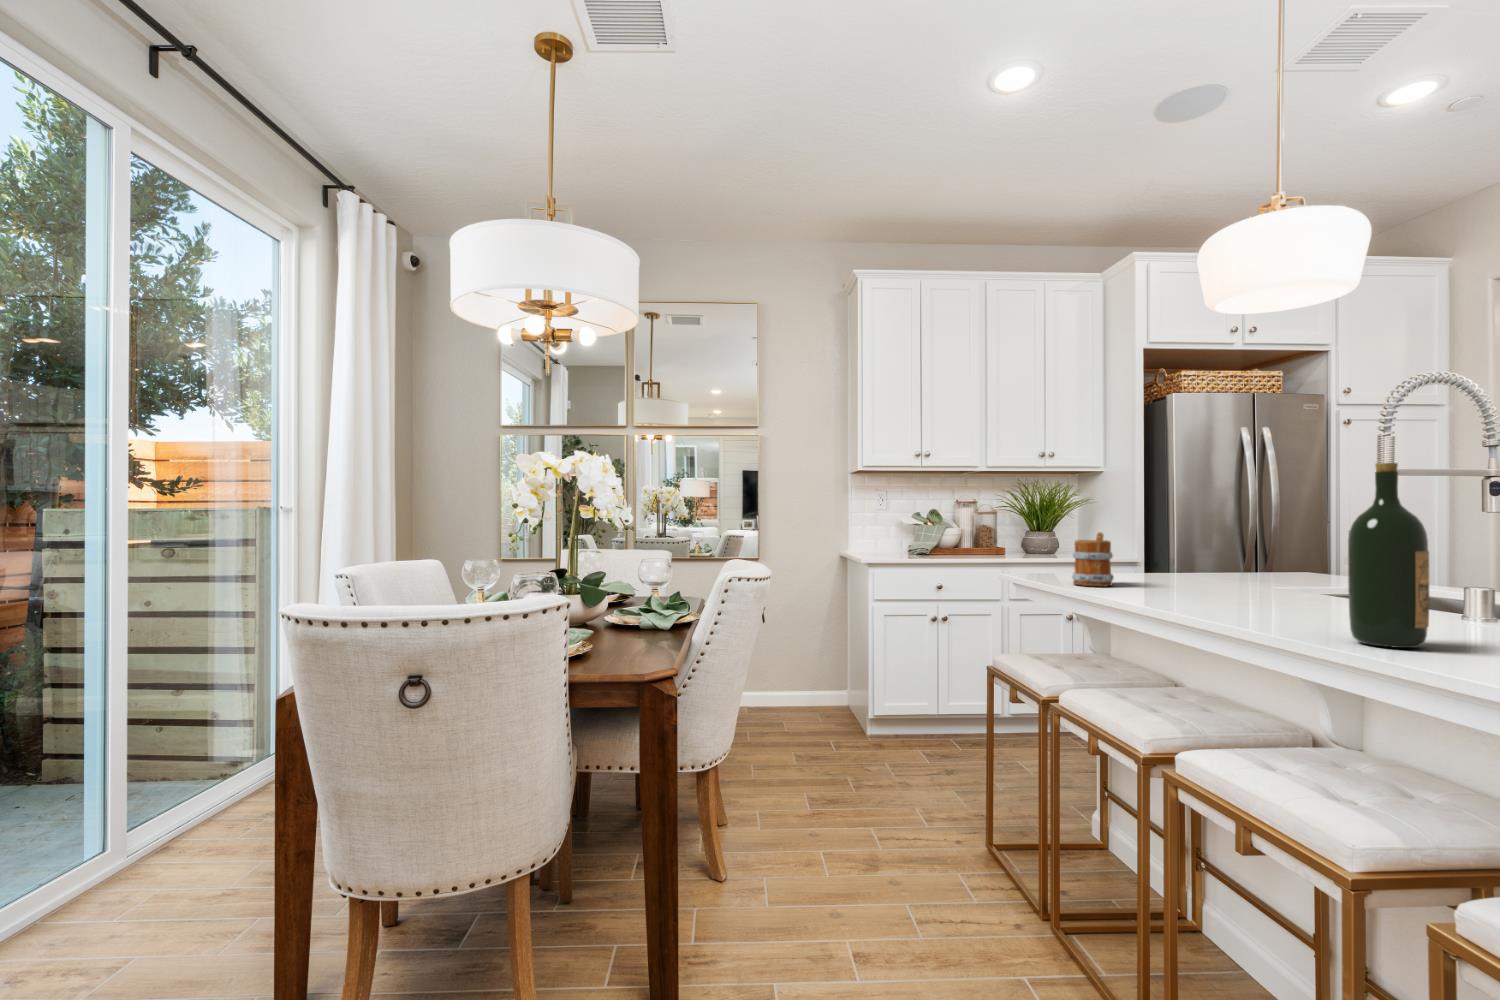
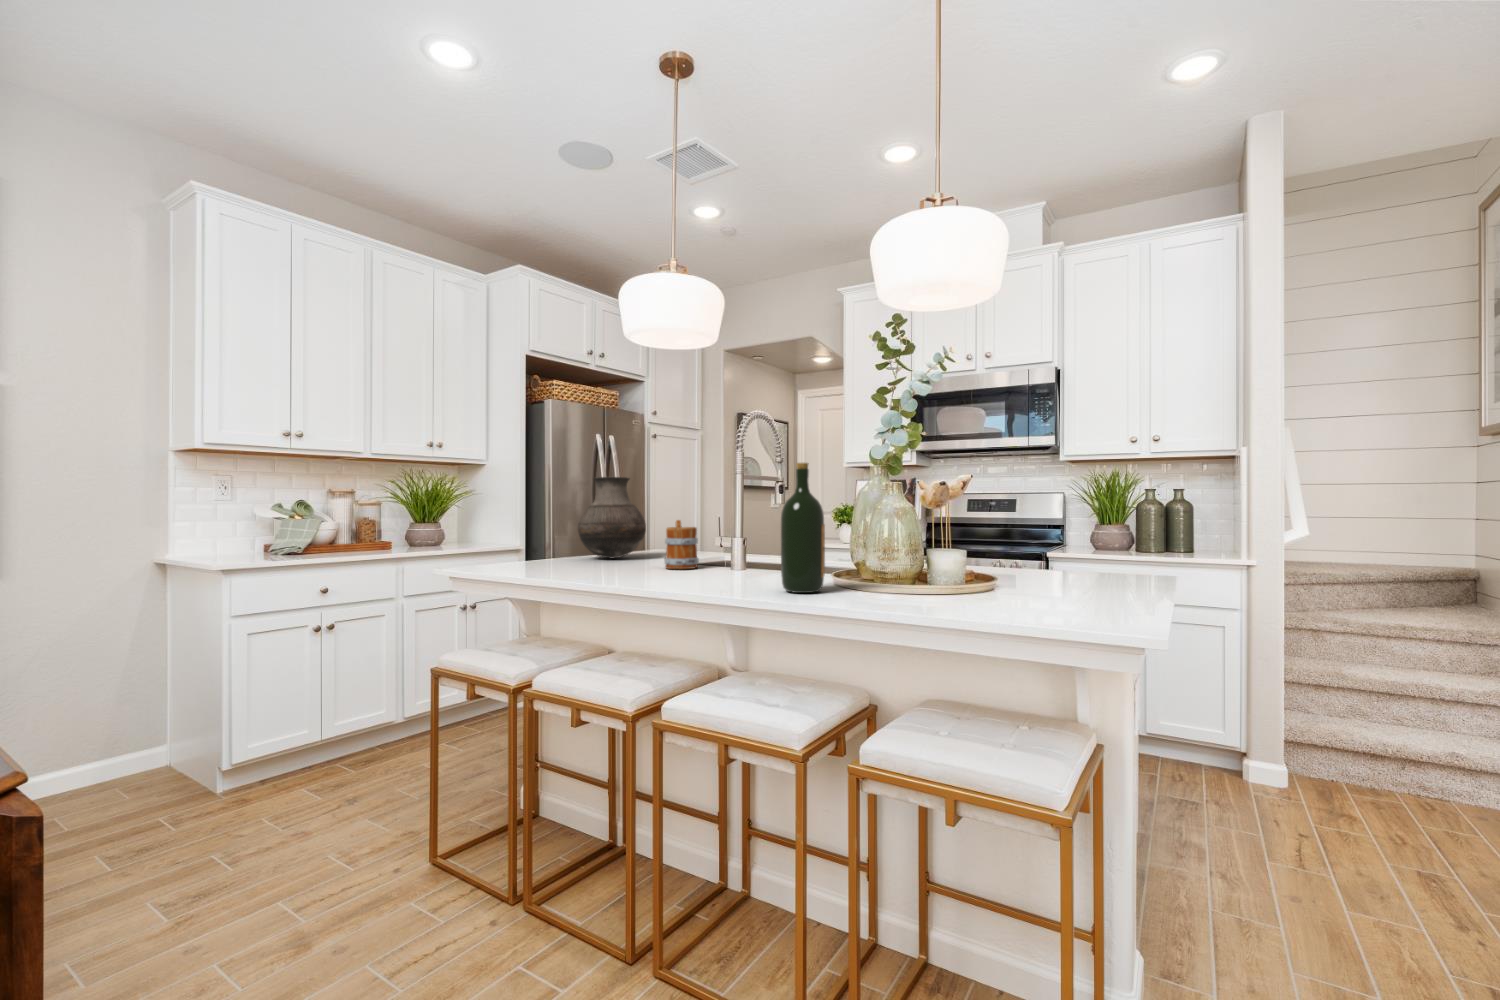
vase: none [1158,483,1251,580] -> present [578,477,646,558]
mug: present [1072,532,1114,586] -> present [665,520,699,569]

